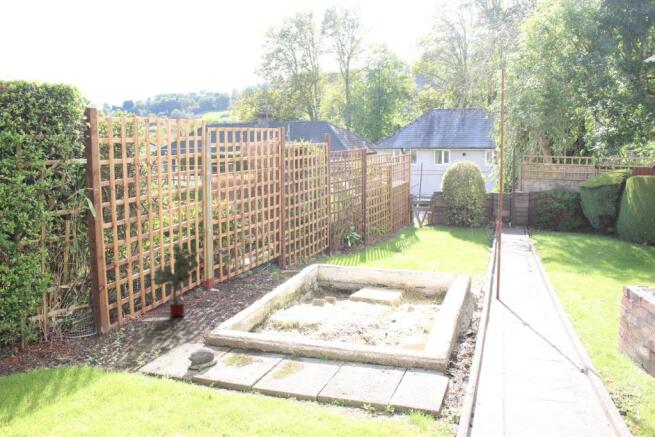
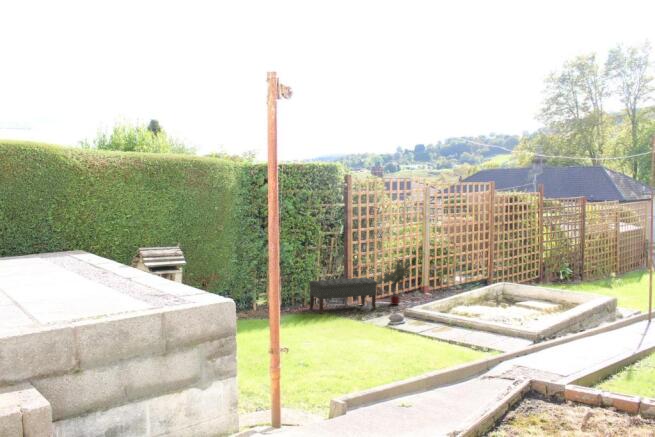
bench: none [26,281,152,360] -> present [309,278,377,314]

